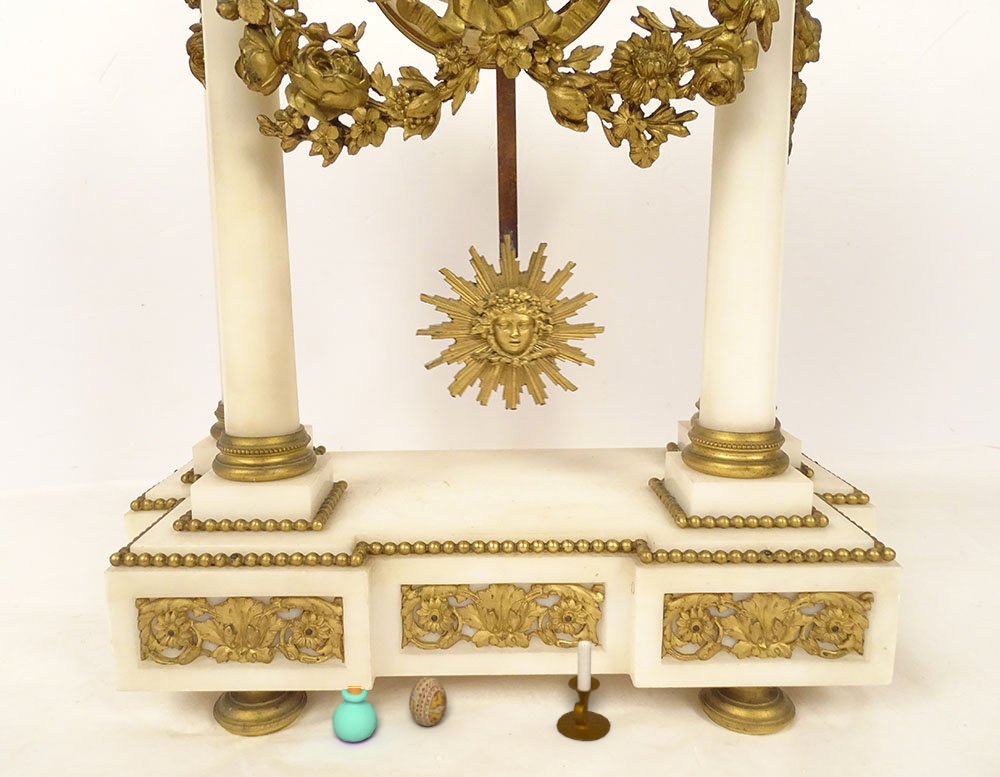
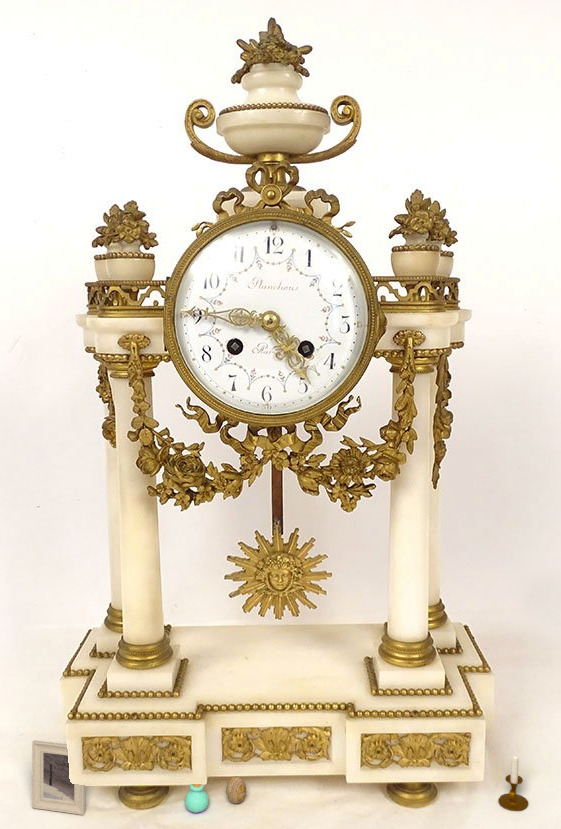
picture frame: none [51,608,146,745] -> present [32,740,85,815]
candlestick: present [557,641,610,740] -> present [499,756,528,811]

